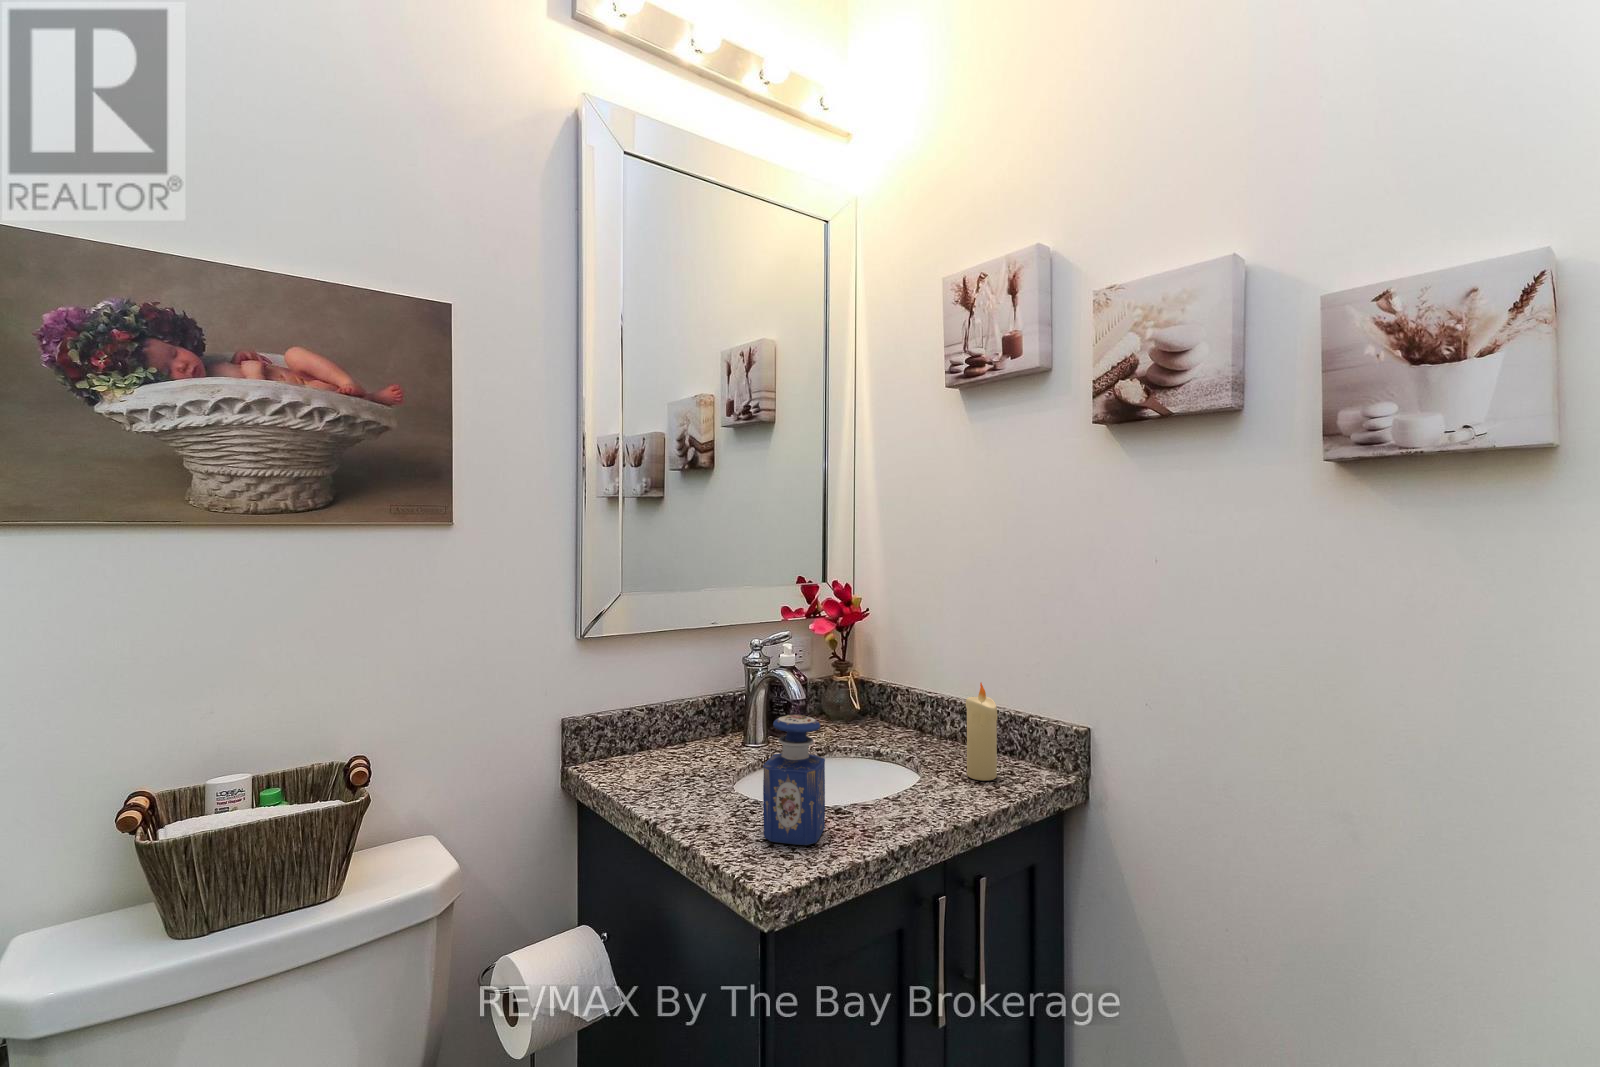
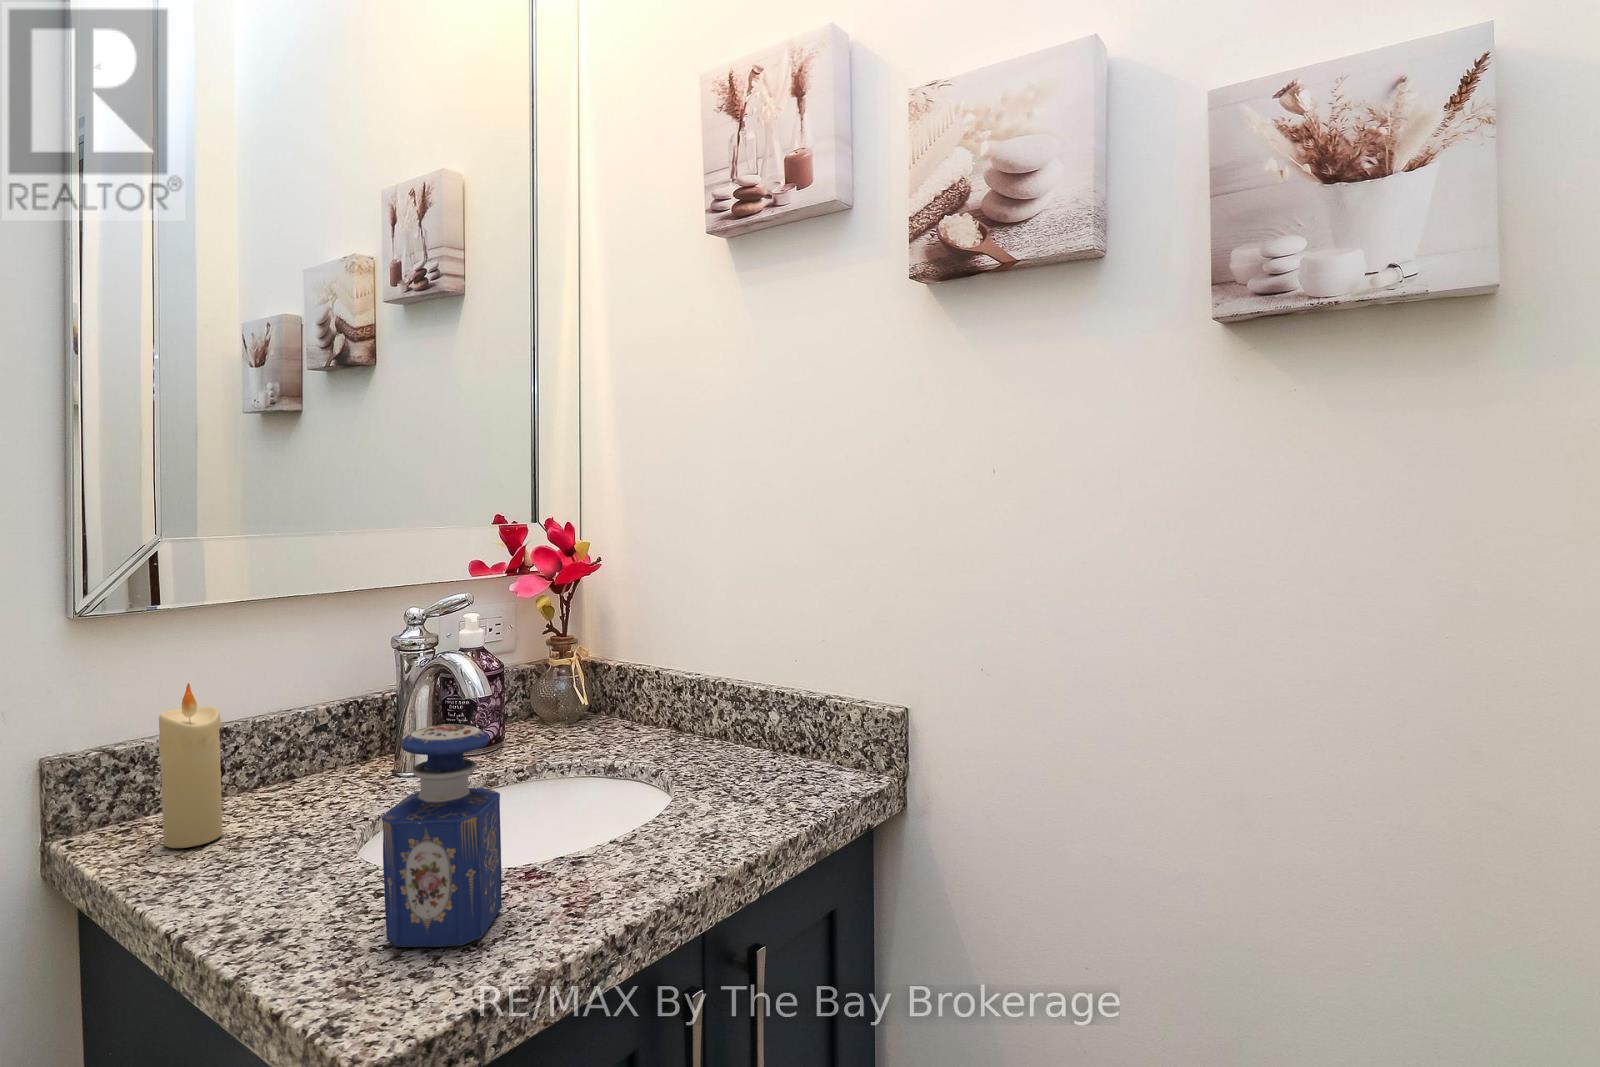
candle: present [966,683,998,781] -> present [159,683,222,848]

